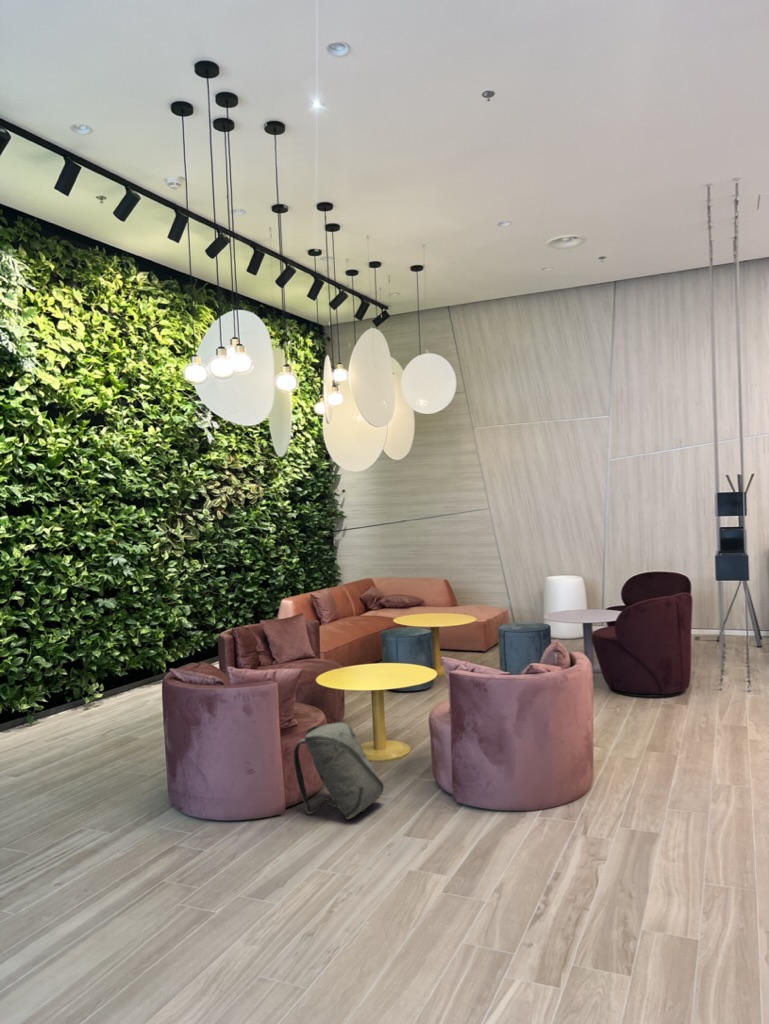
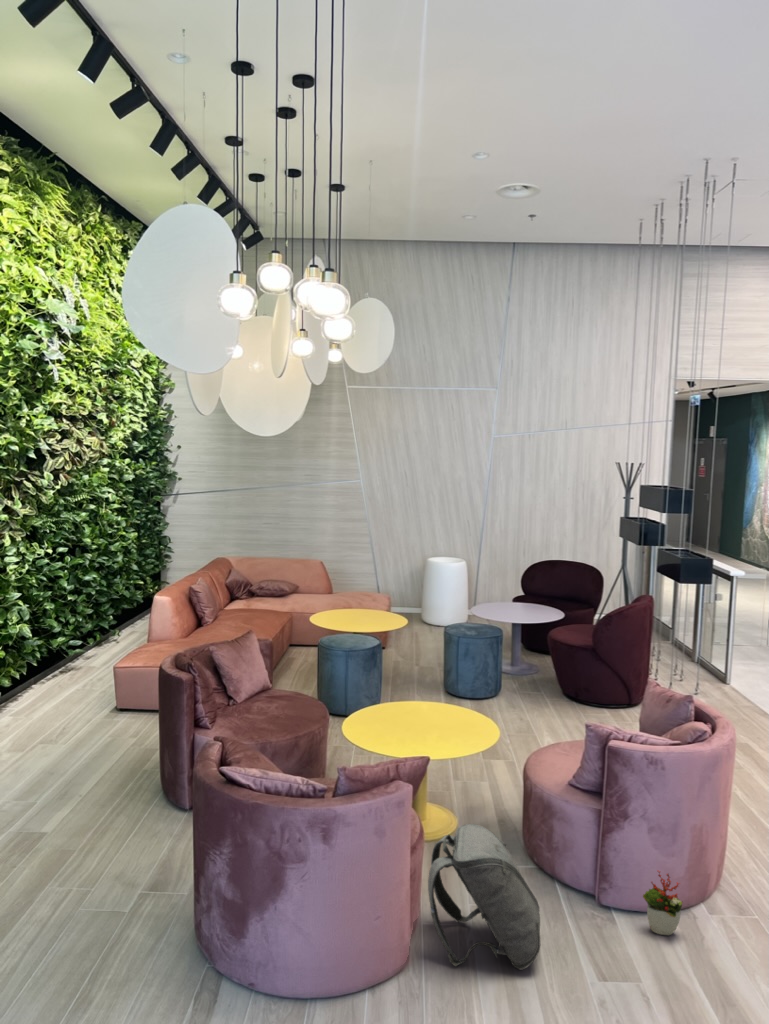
decorative plant: none [462,765,489,816] -> present [643,871,683,935]

